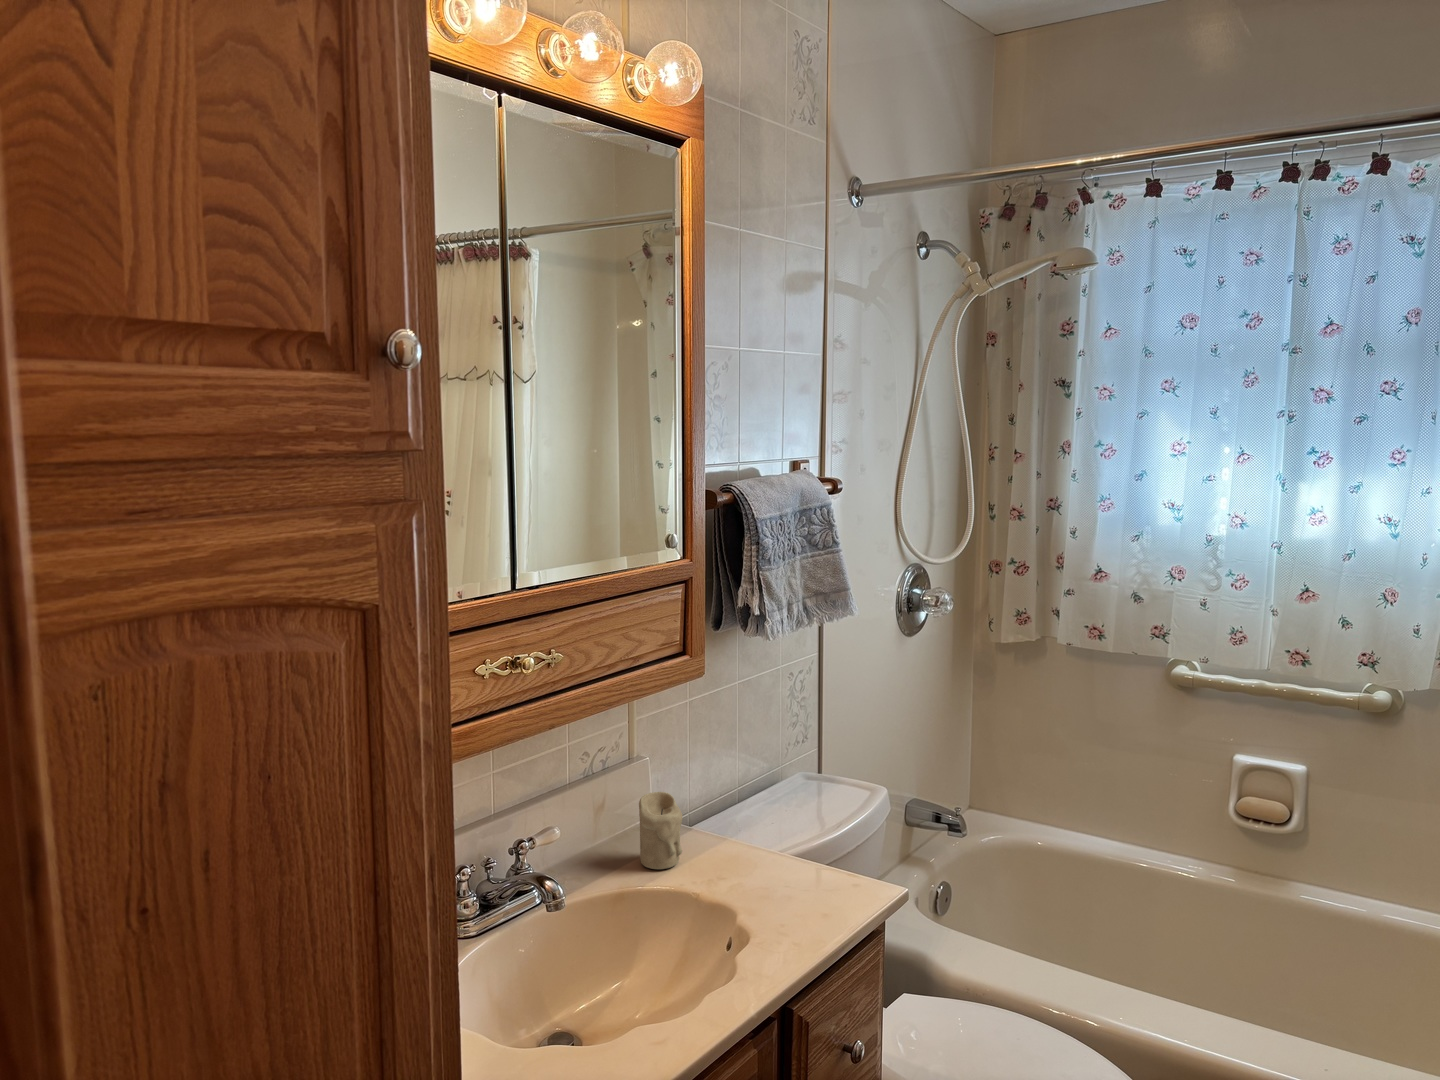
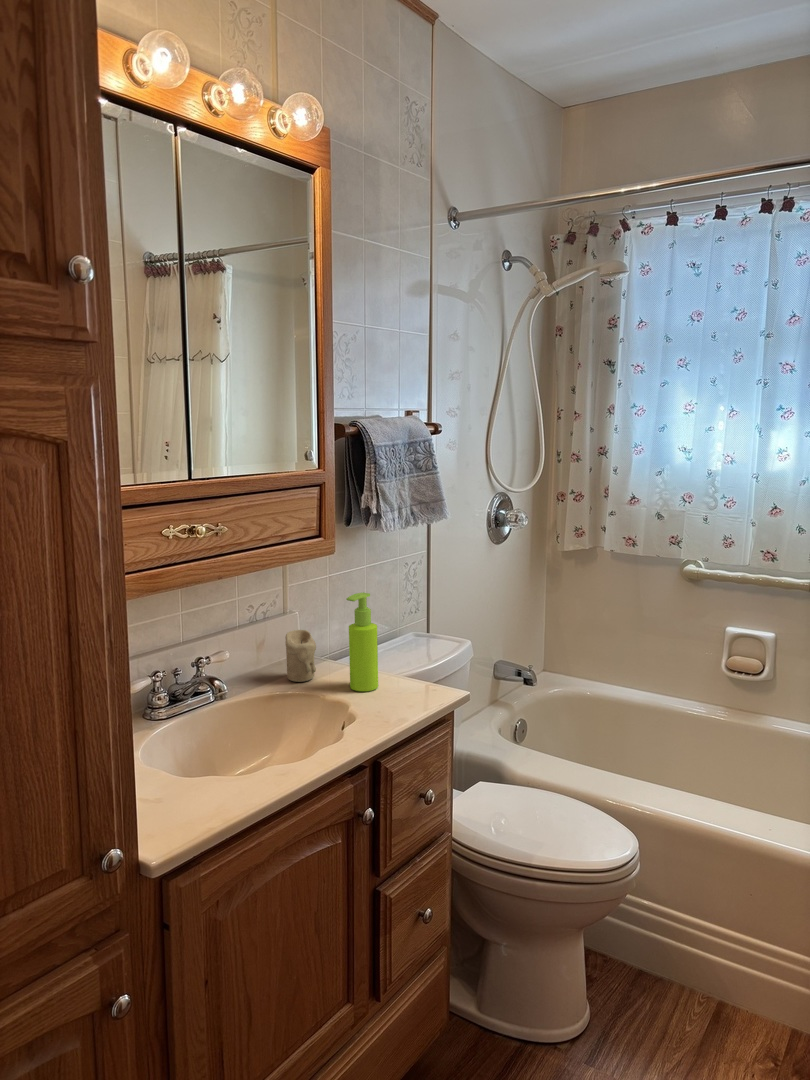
soap dispenser: none [731,743,774,888] -> present [346,592,378,691]

